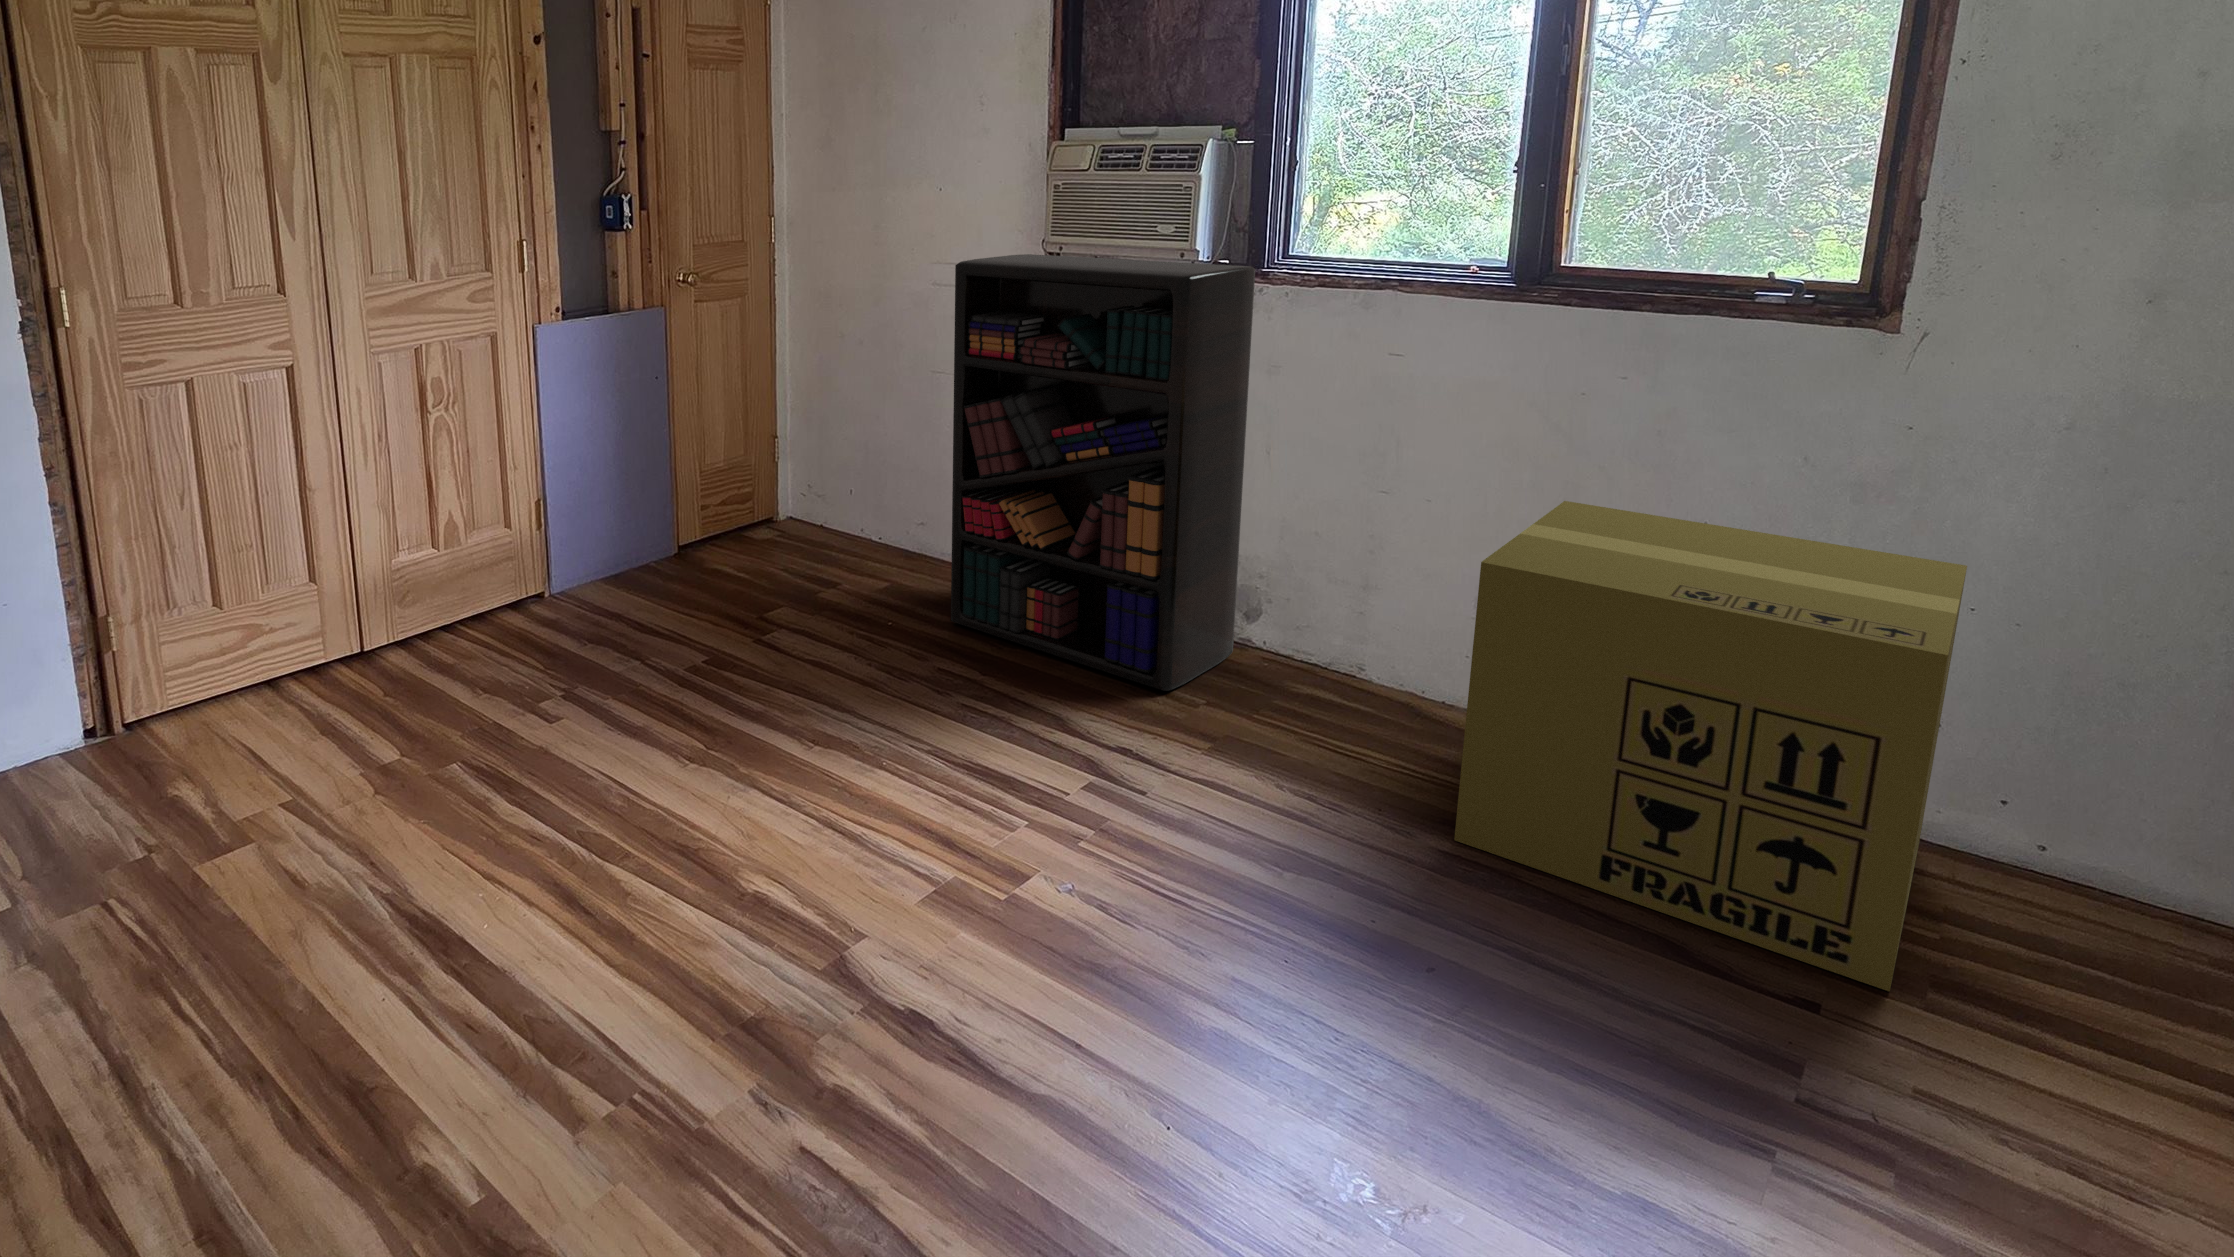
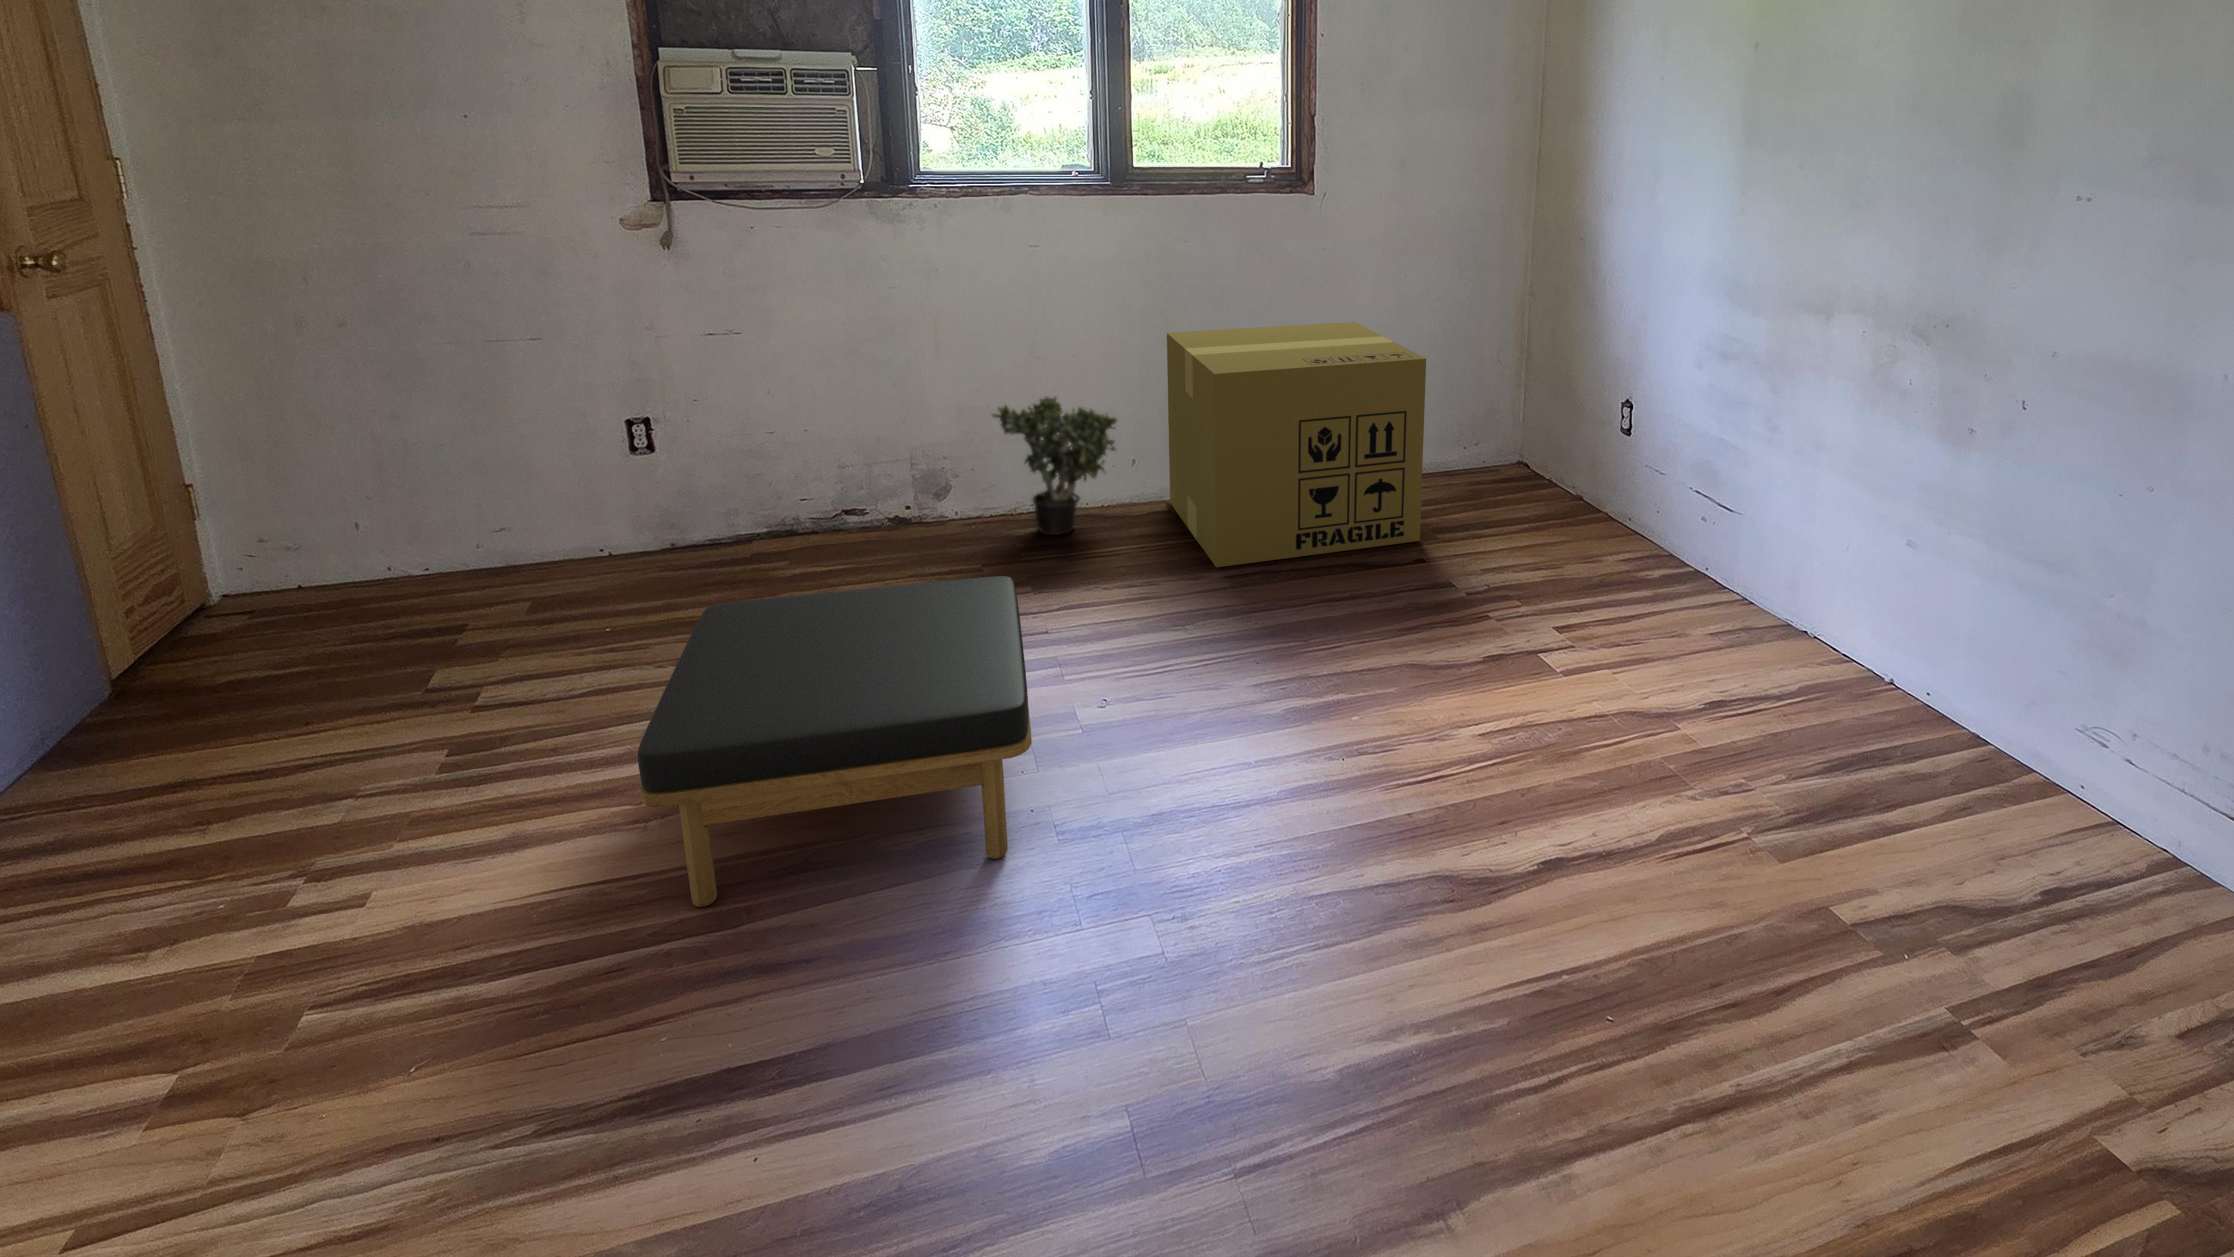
bookshelf: present [951,254,1255,691] -> none [616,184,944,599]
potted plant: none [1282,535,1445,717] -> present [992,397,1117,535]
ottoman: none [593,615,1014,946] -> present [638,576,1032,907]

